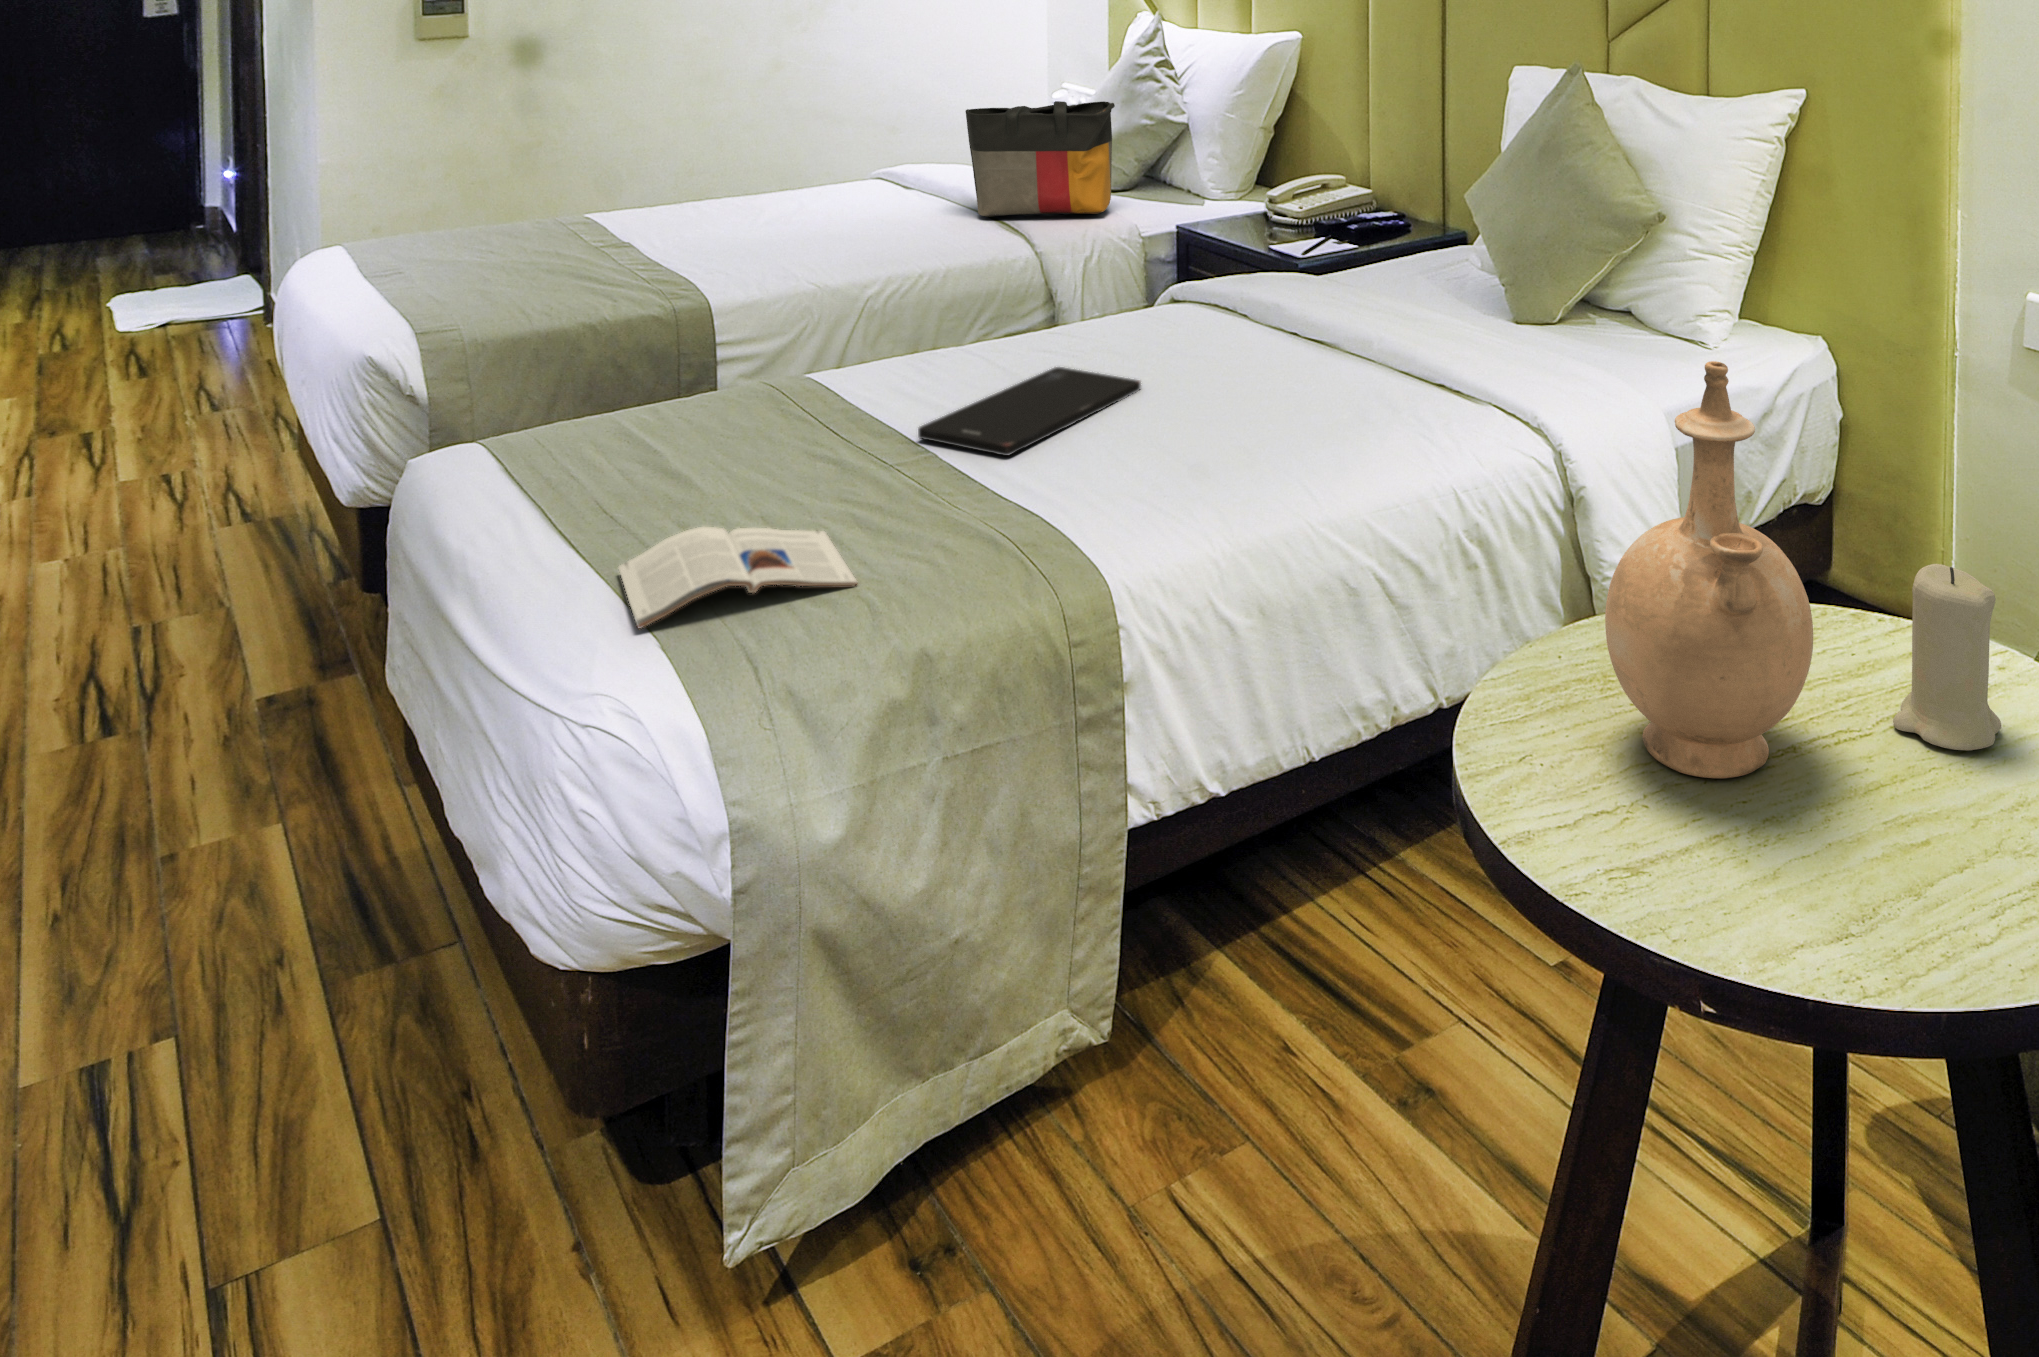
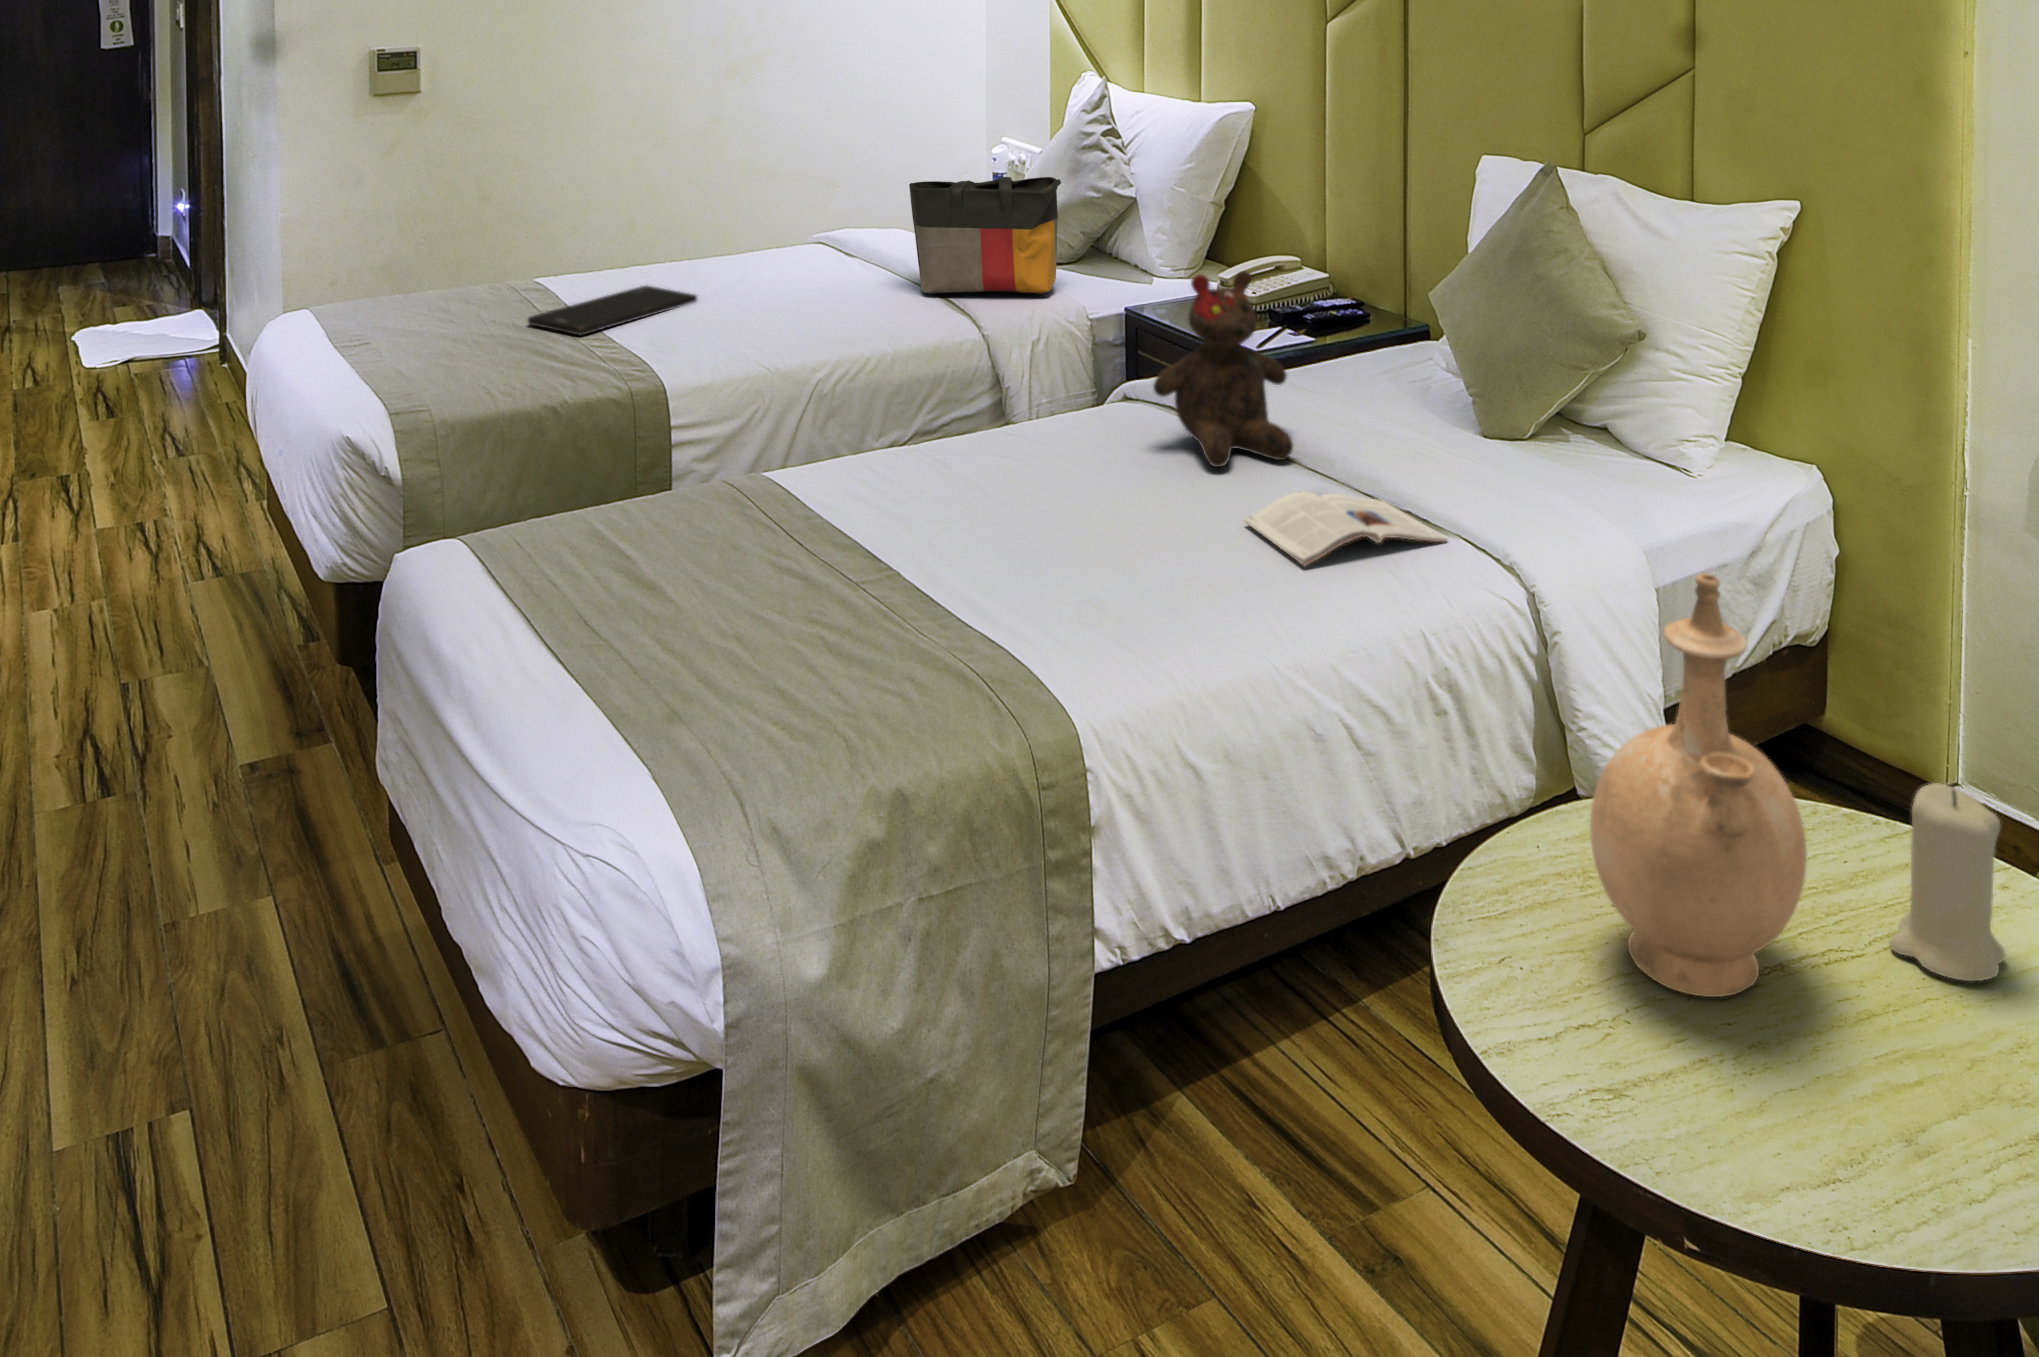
teddy bear: none [1198,166,1333,354] -> present [1153,271,1293,467]
smartphone: present [918,367,1141,456] -> present [528,286,697,335]
magazine: present [619,526,857,629] -> present [1245,492,1447,566]

